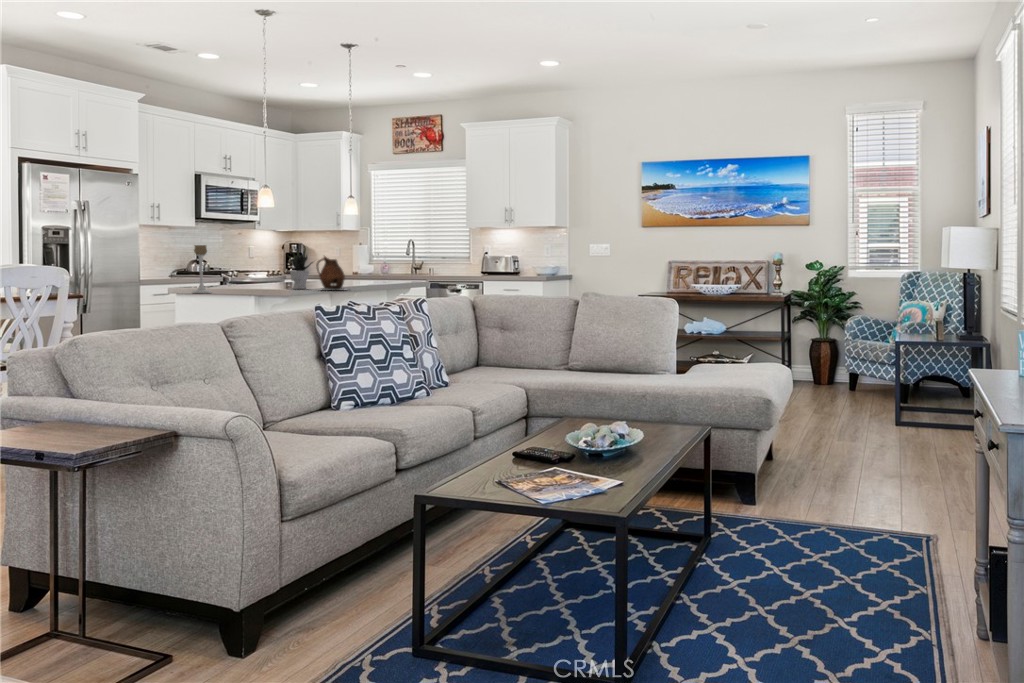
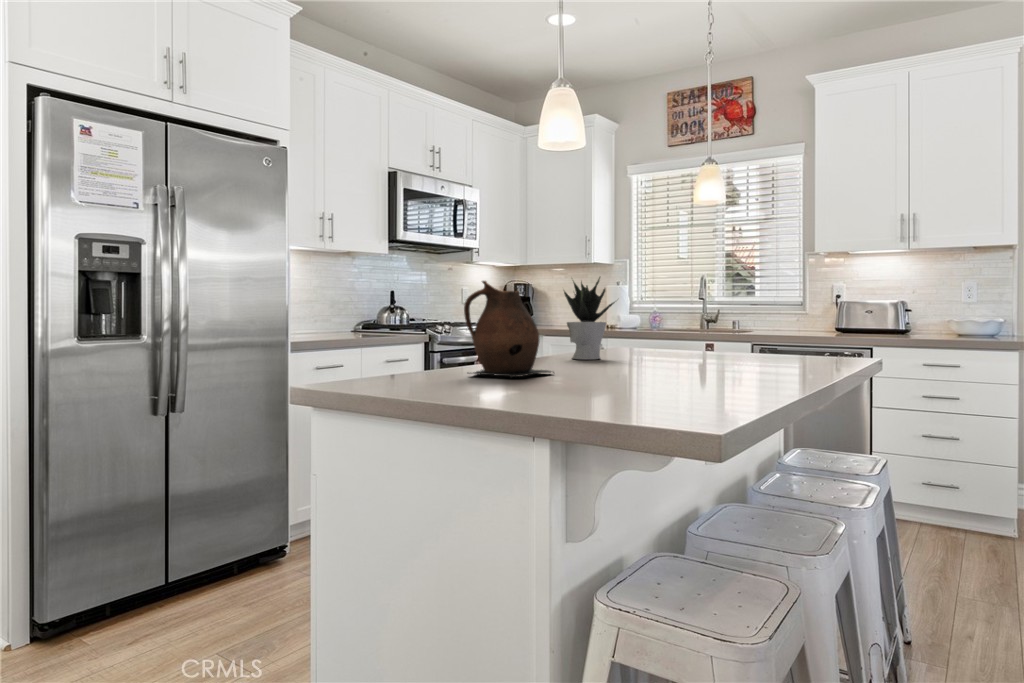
candle holder: present [192,245,212,293] -> none [361,250,417,390]
ceramic pitcher: present [316,256,345,290] -> present [464,281,552,378]

